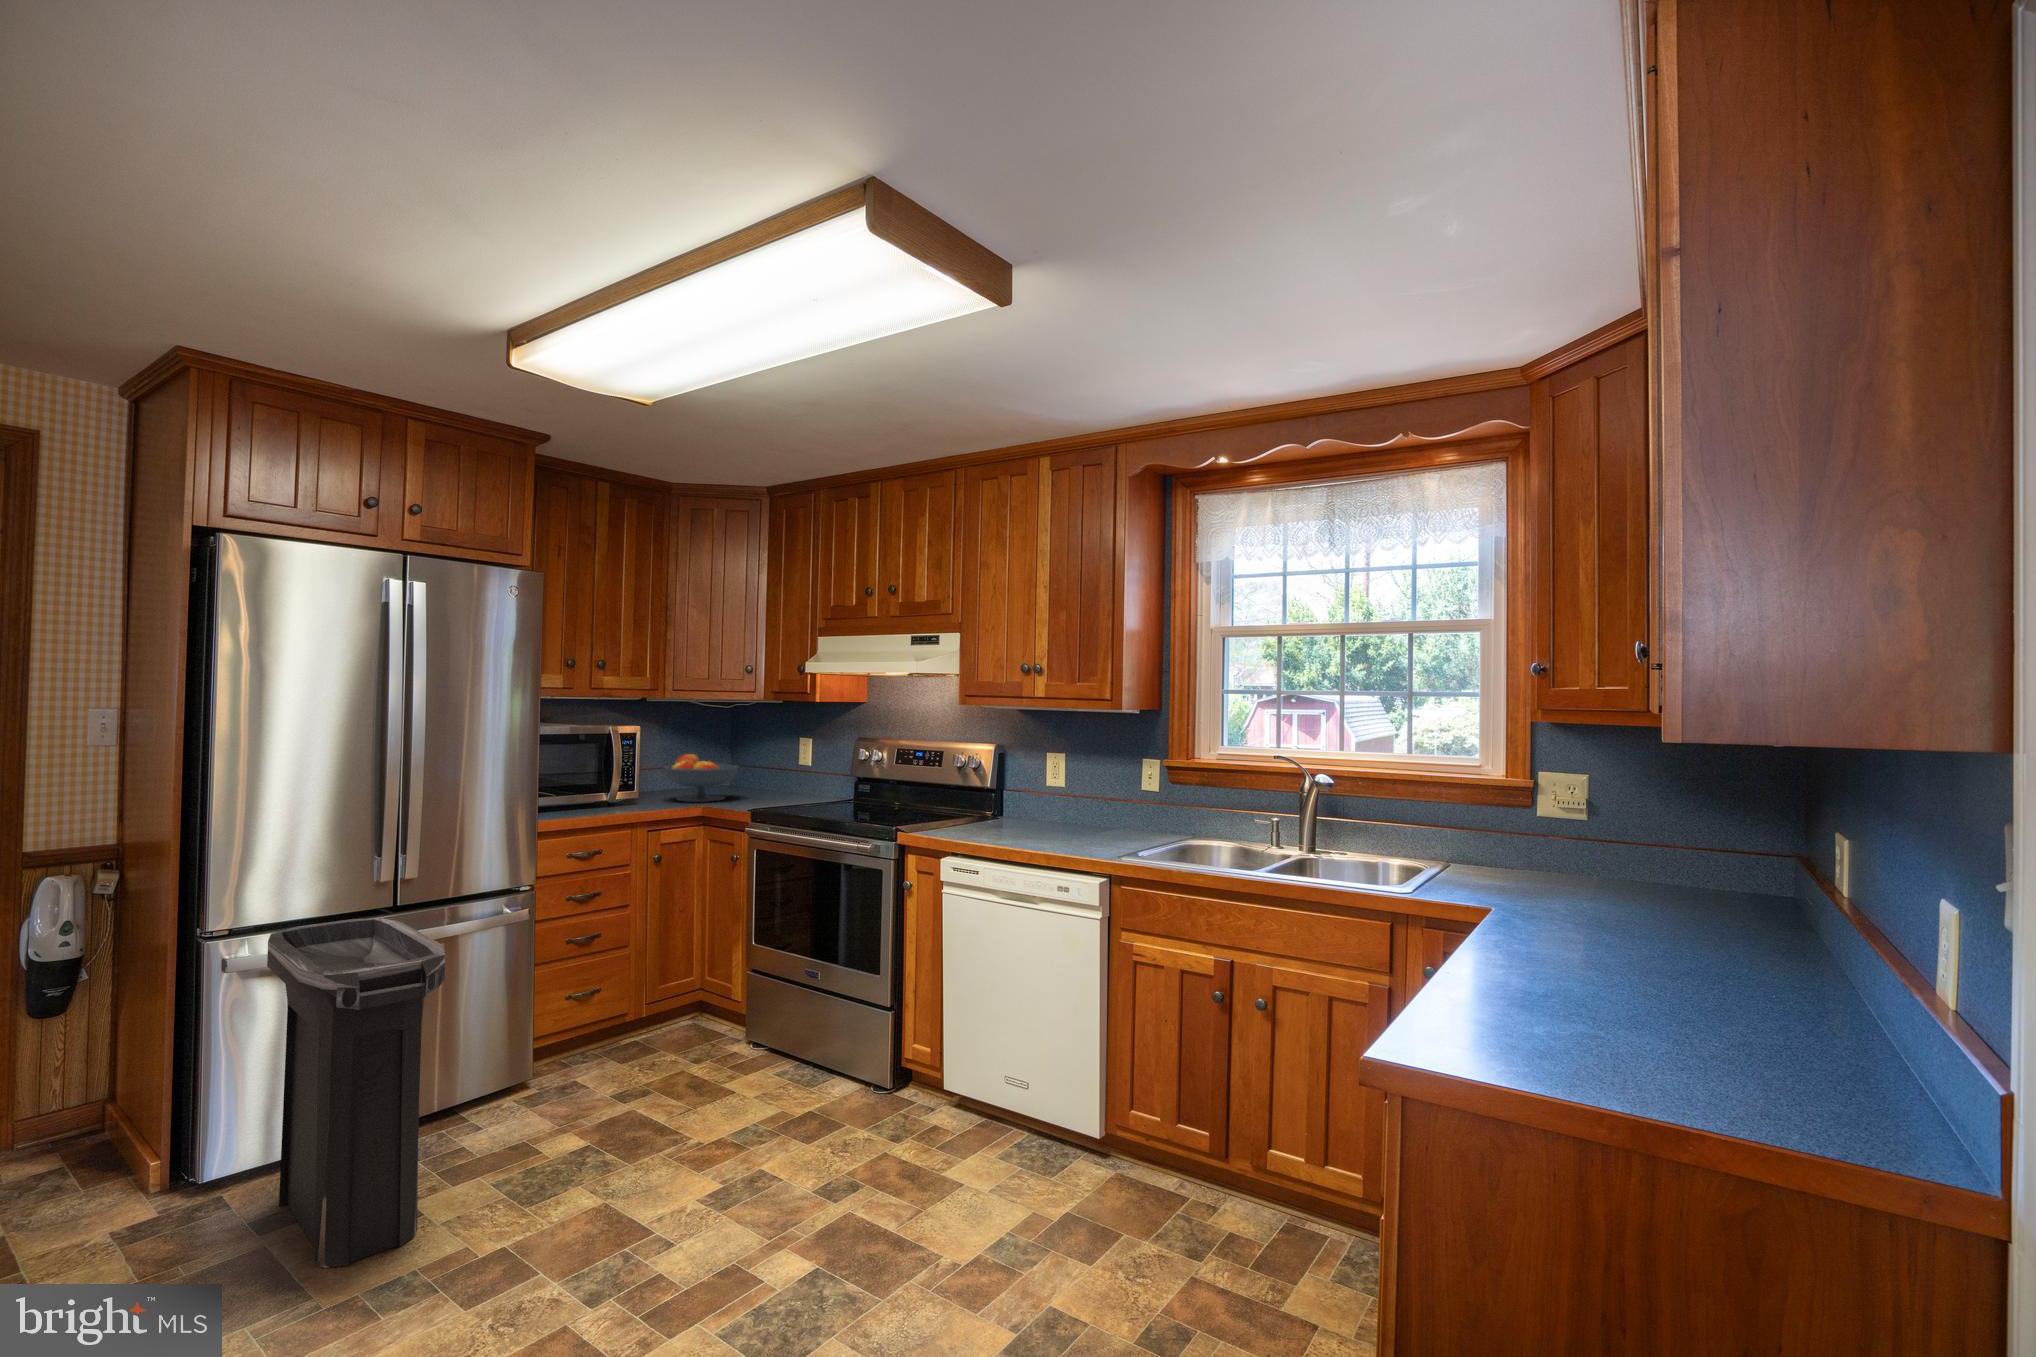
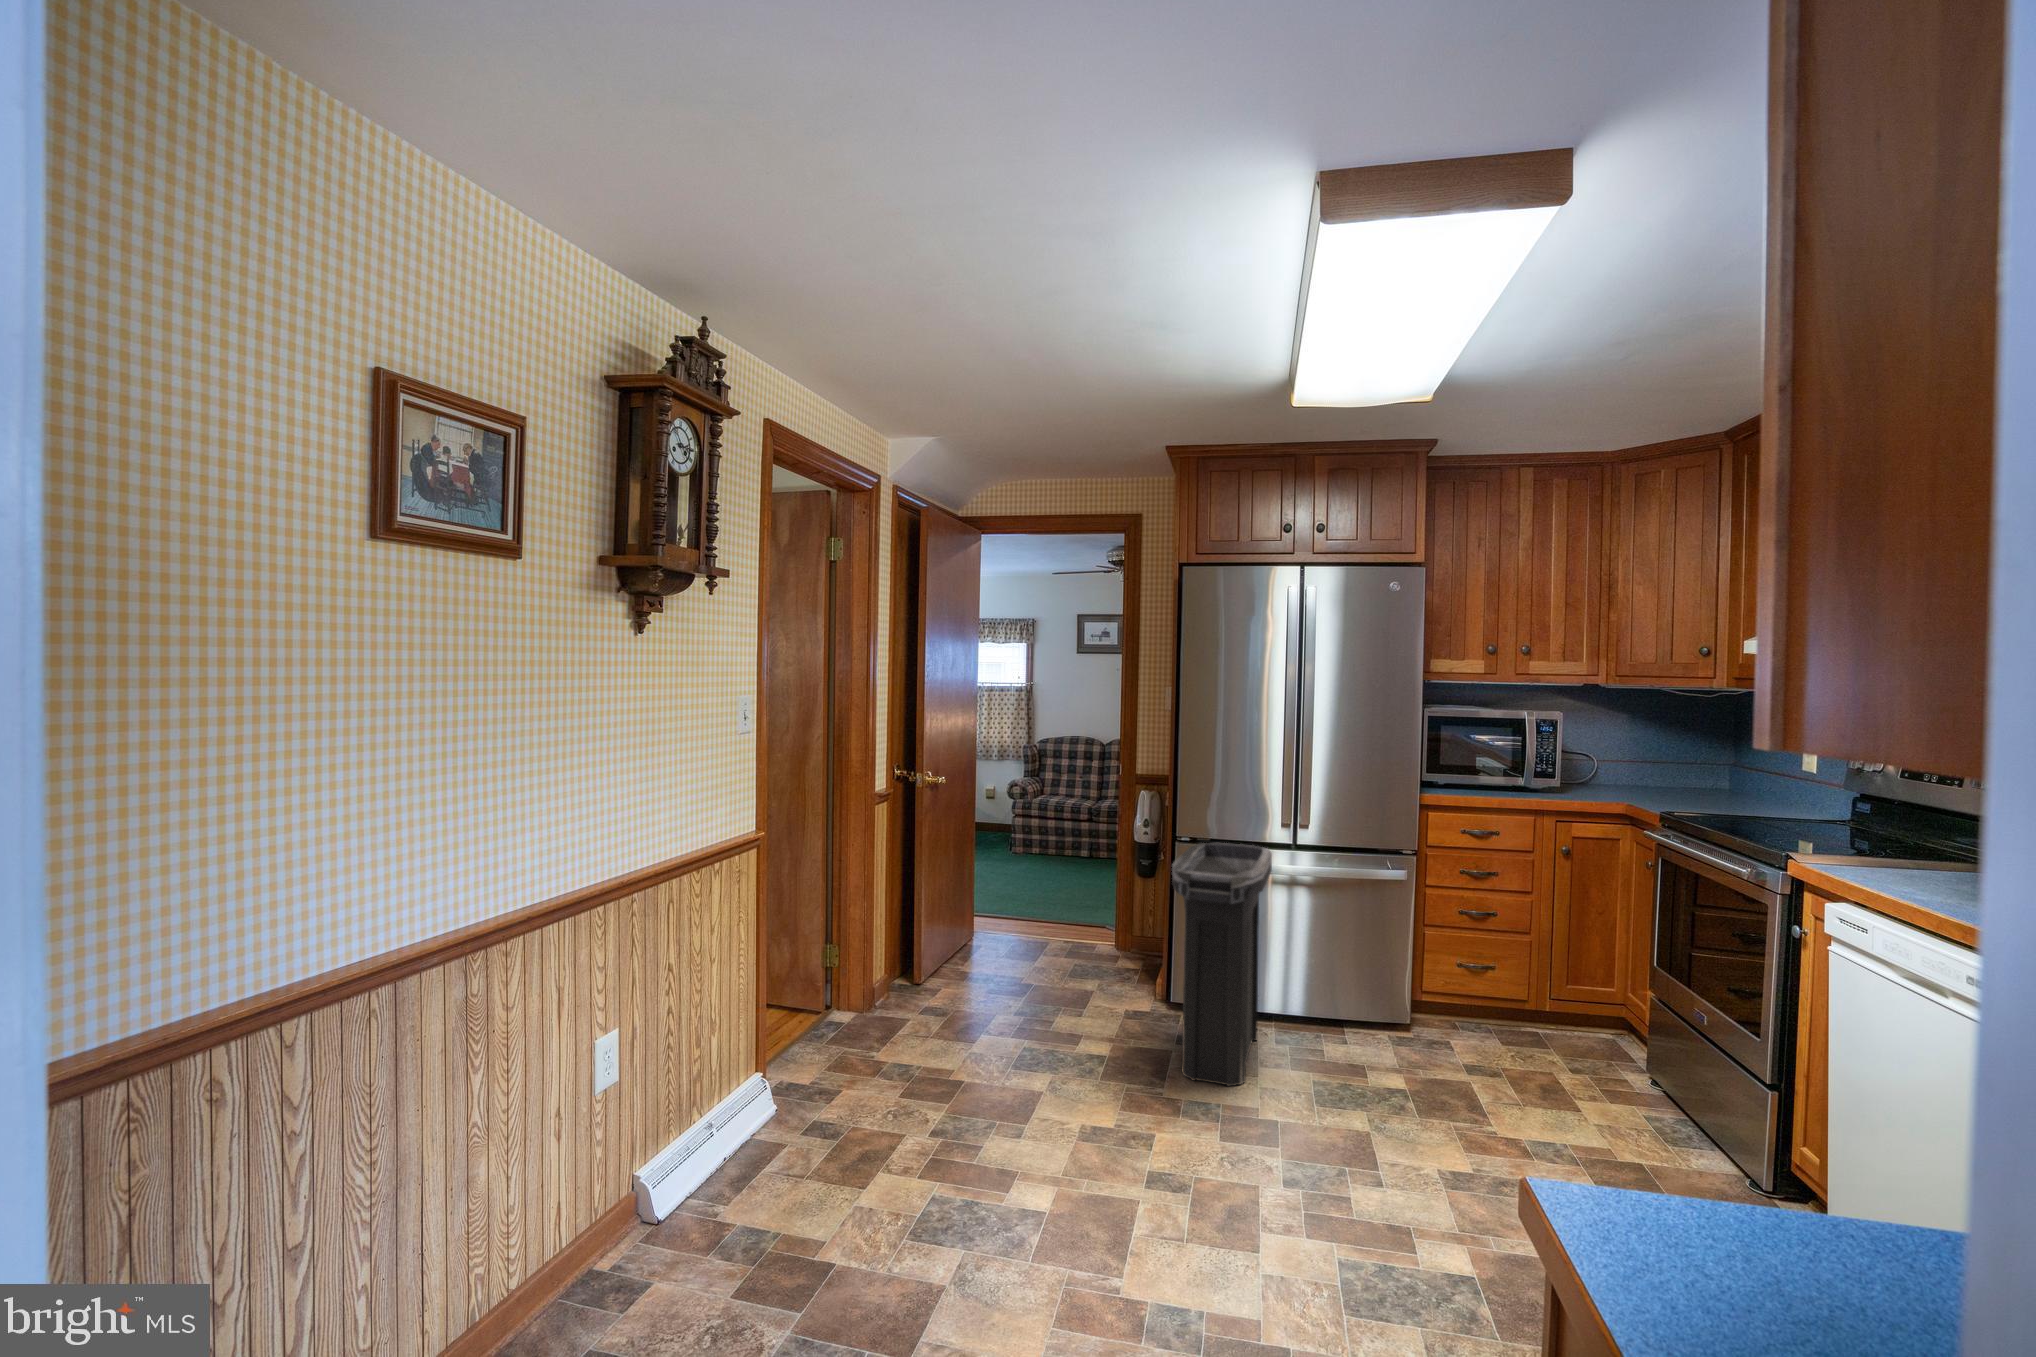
fruit bowl: present [664,754,738,802] -> none [1602,746,1699,802]

